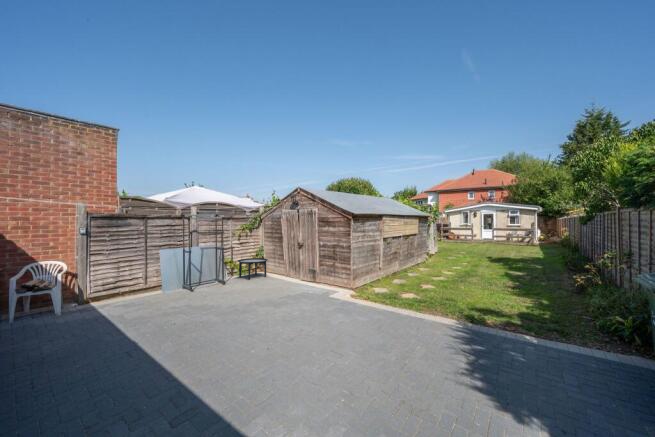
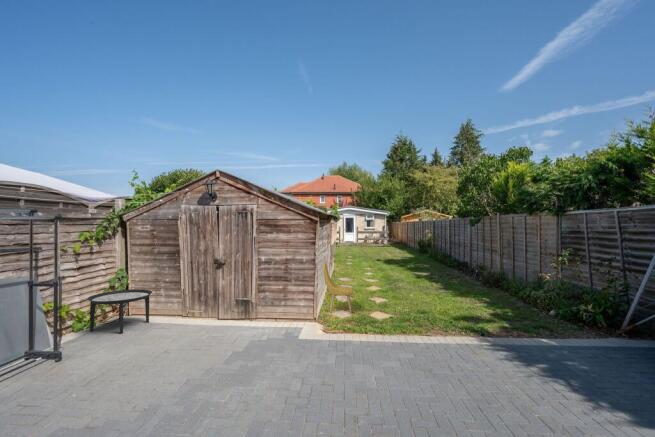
chair: none [366,249,391,289] -> present [323,263,353,313]

